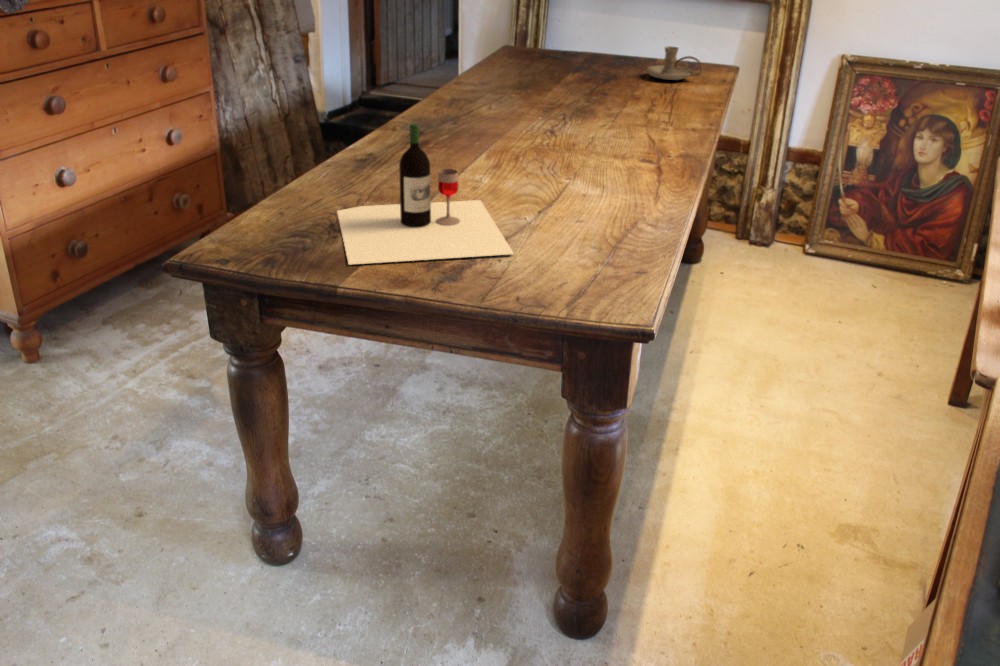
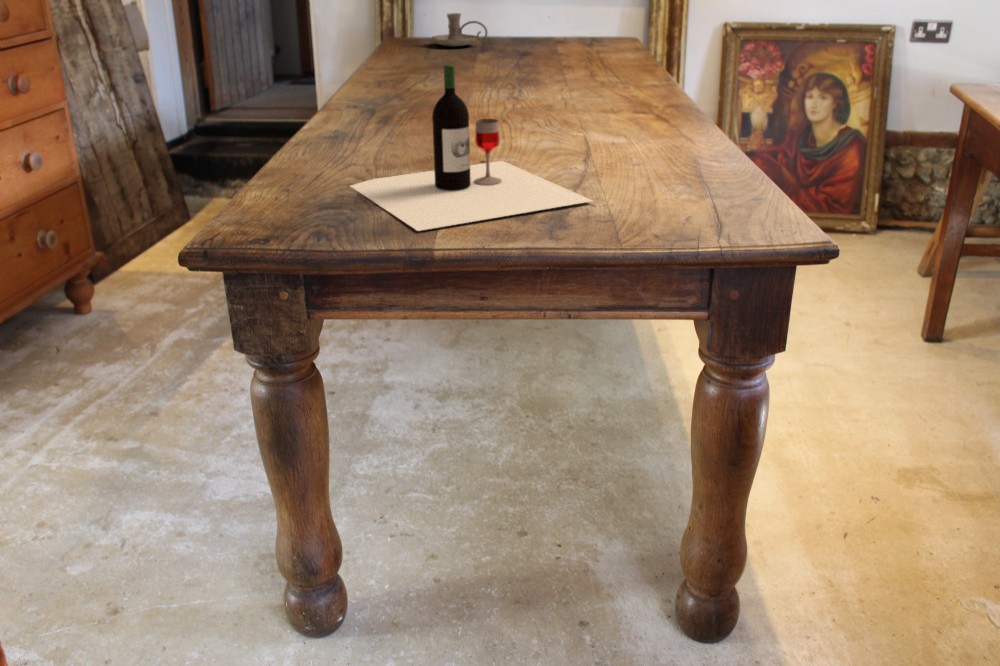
candle holder: present [647,46,703,80] -> present [432,13,487,47]

